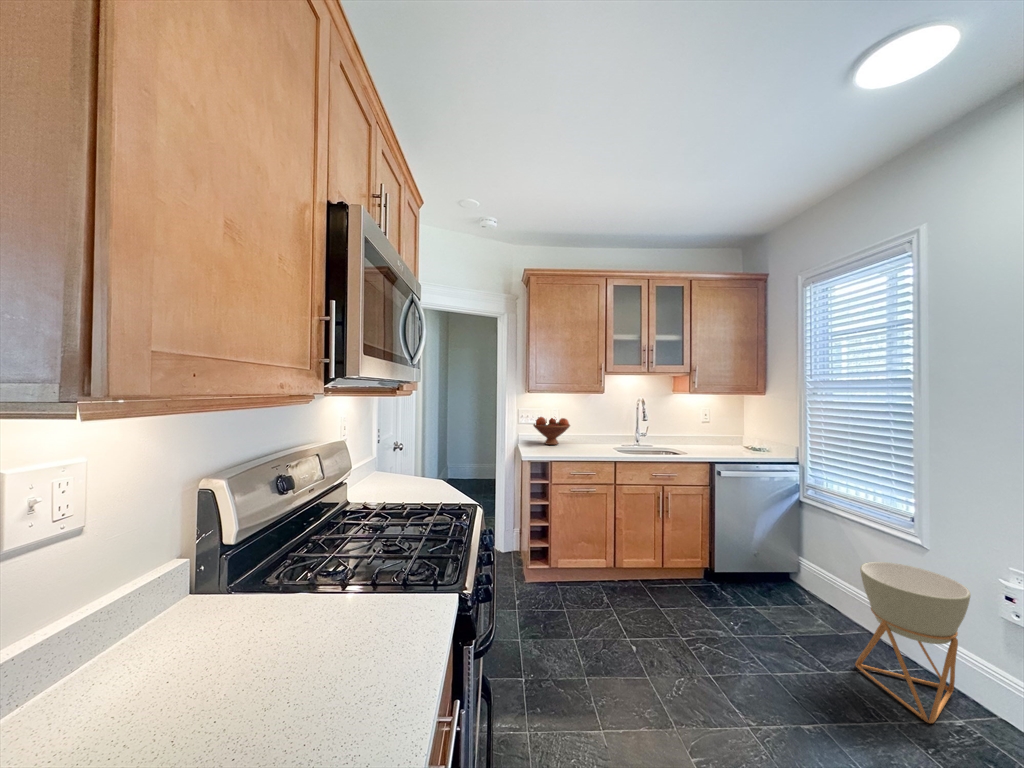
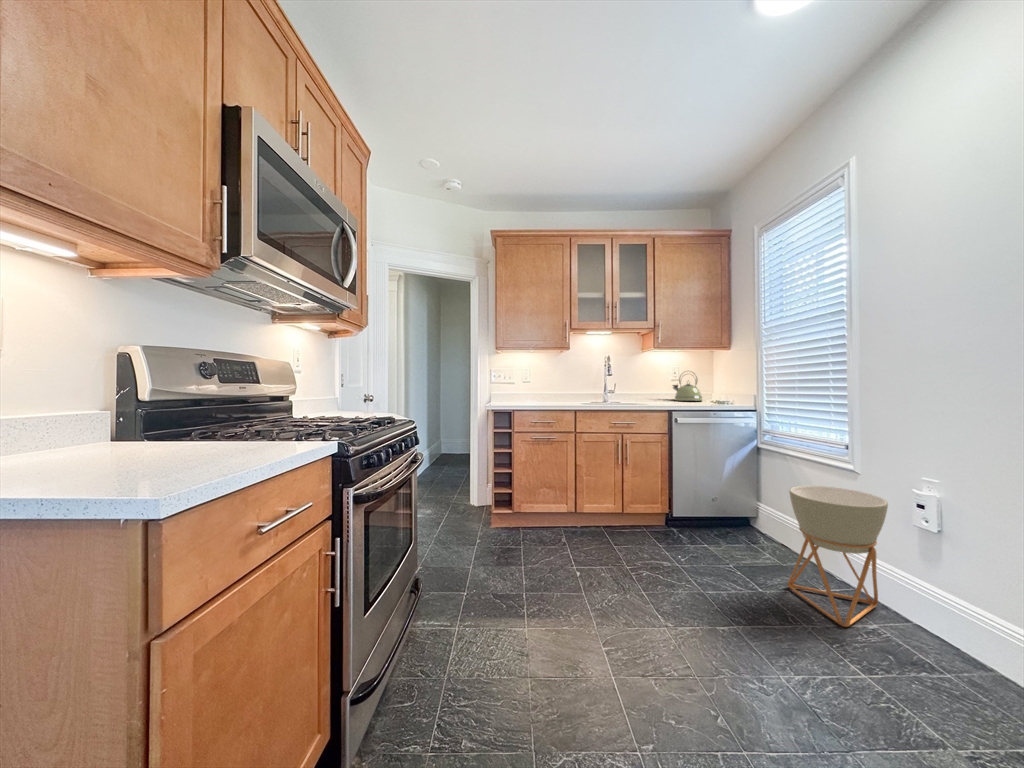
kettle: none [704,414,737,446] -> present [673,373,702,401]
fruit bowl: present [533,417,570,445] -> none [504,375,539,401]

